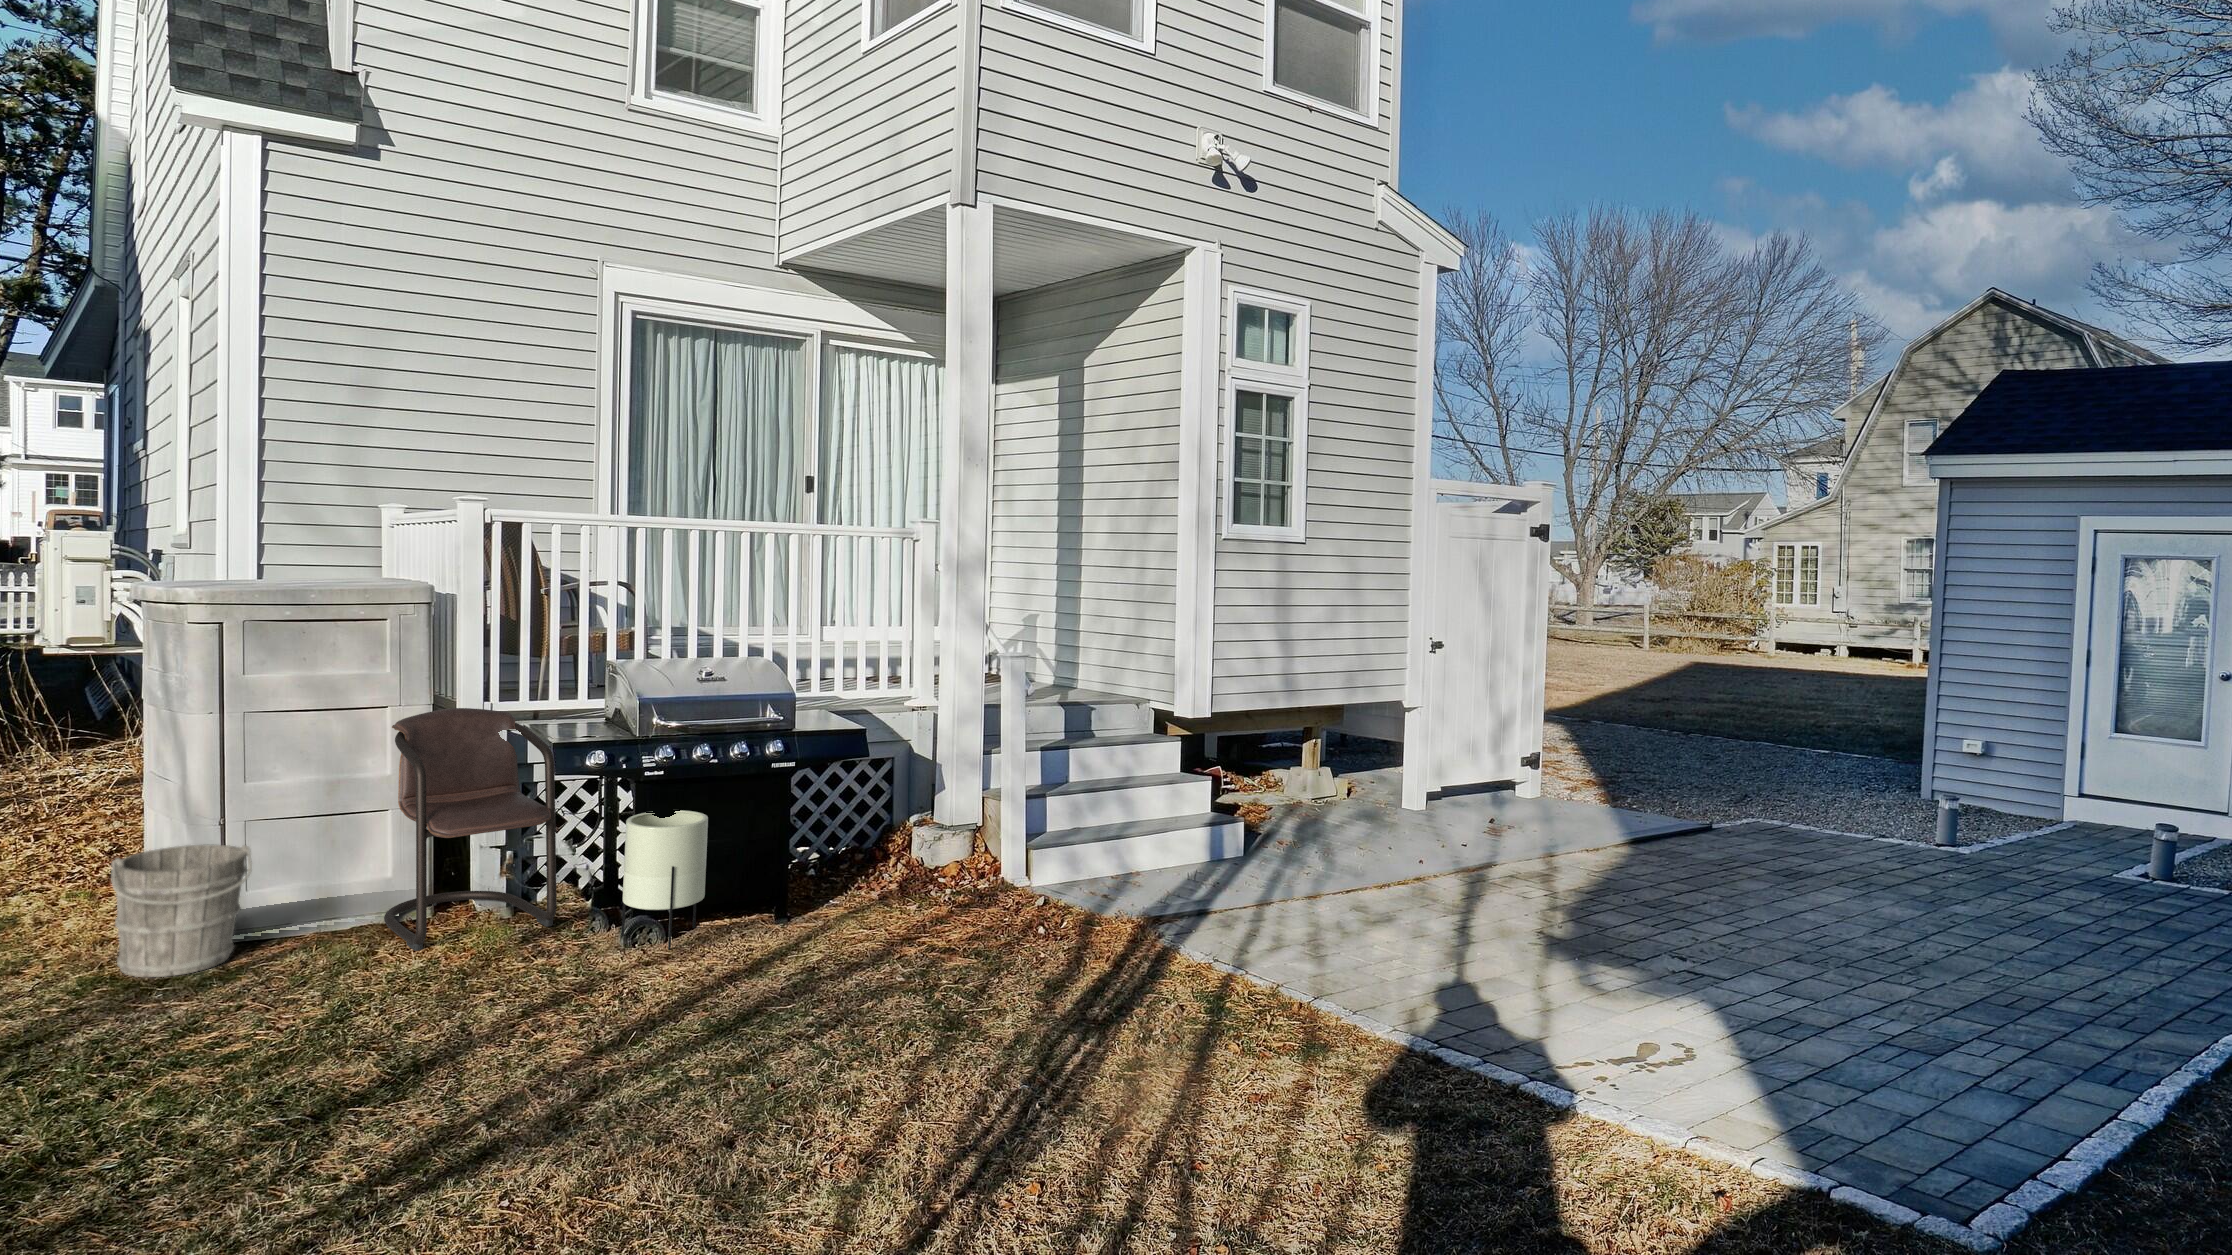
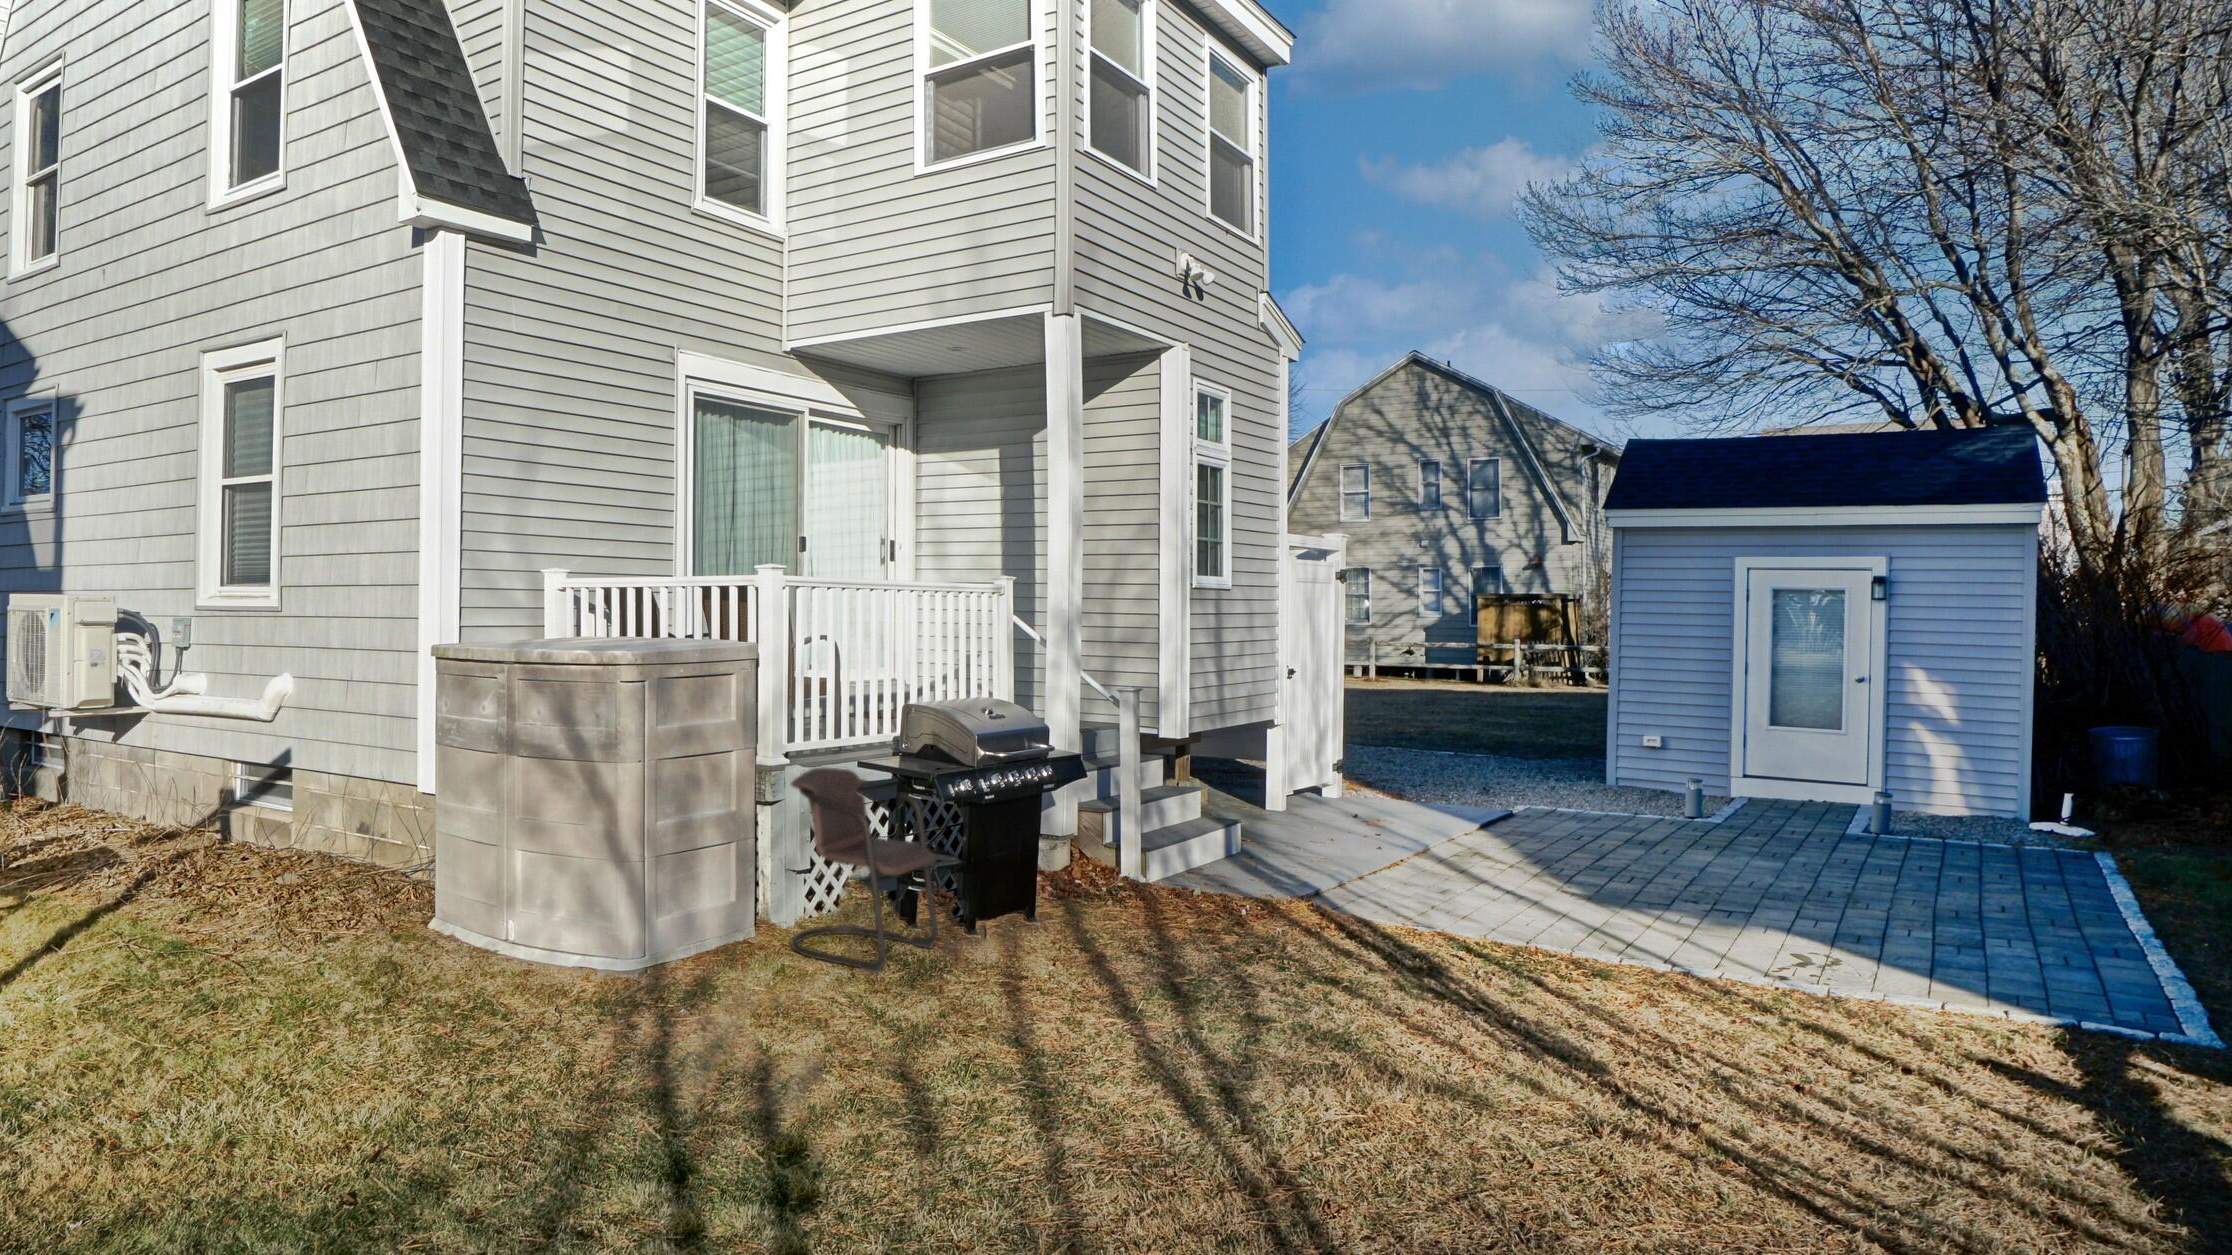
planter: present [621,810,708,950] -> none [999,843,1065,957]
bucket: present [111,845,252,977] -> none [677,892,786,1008]

